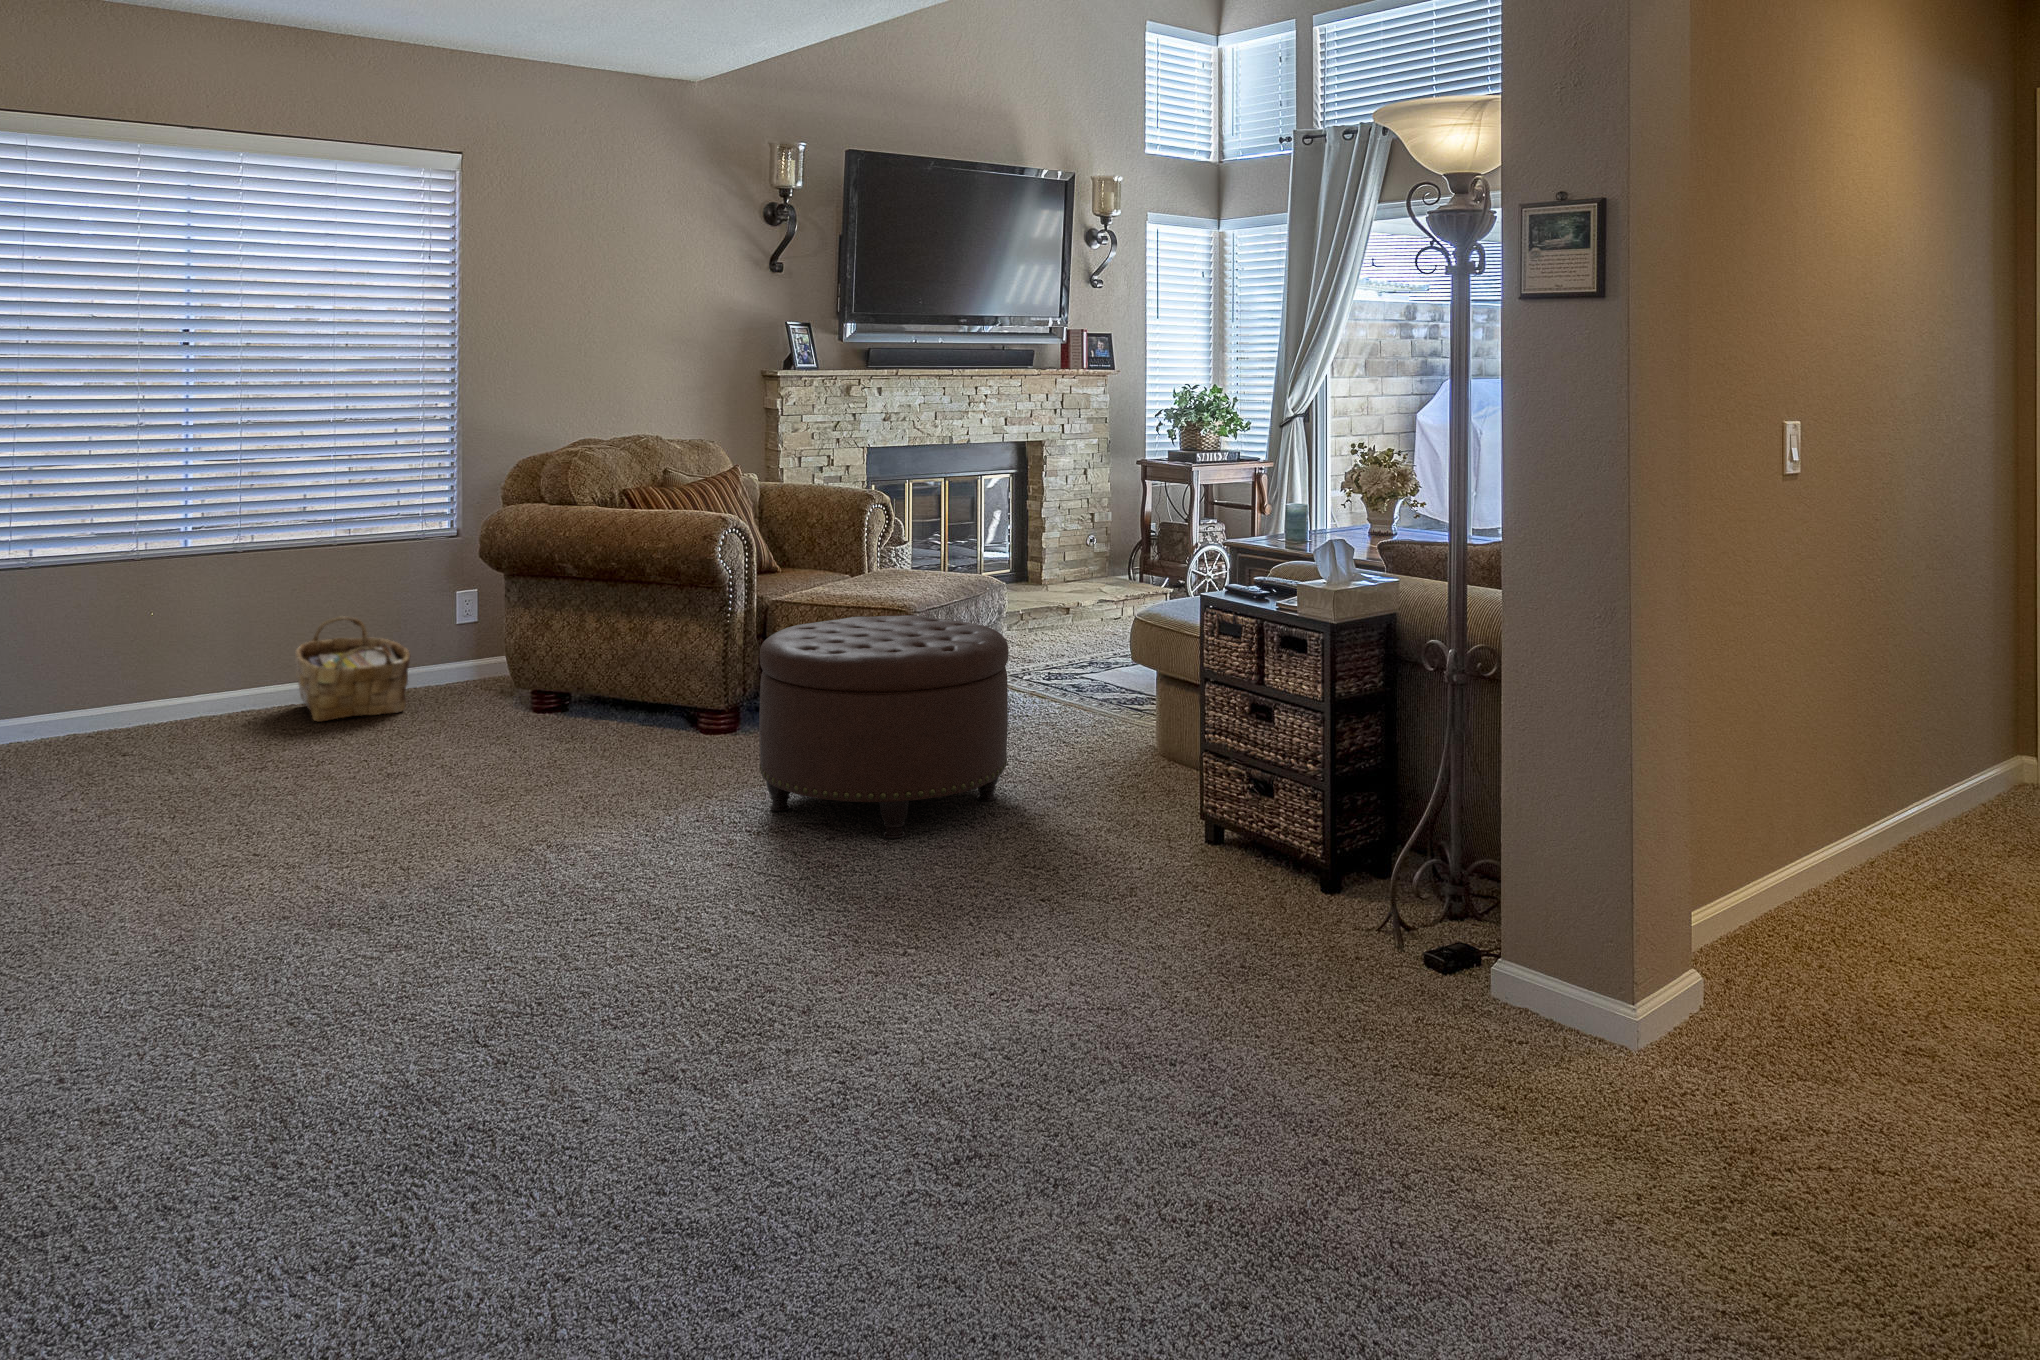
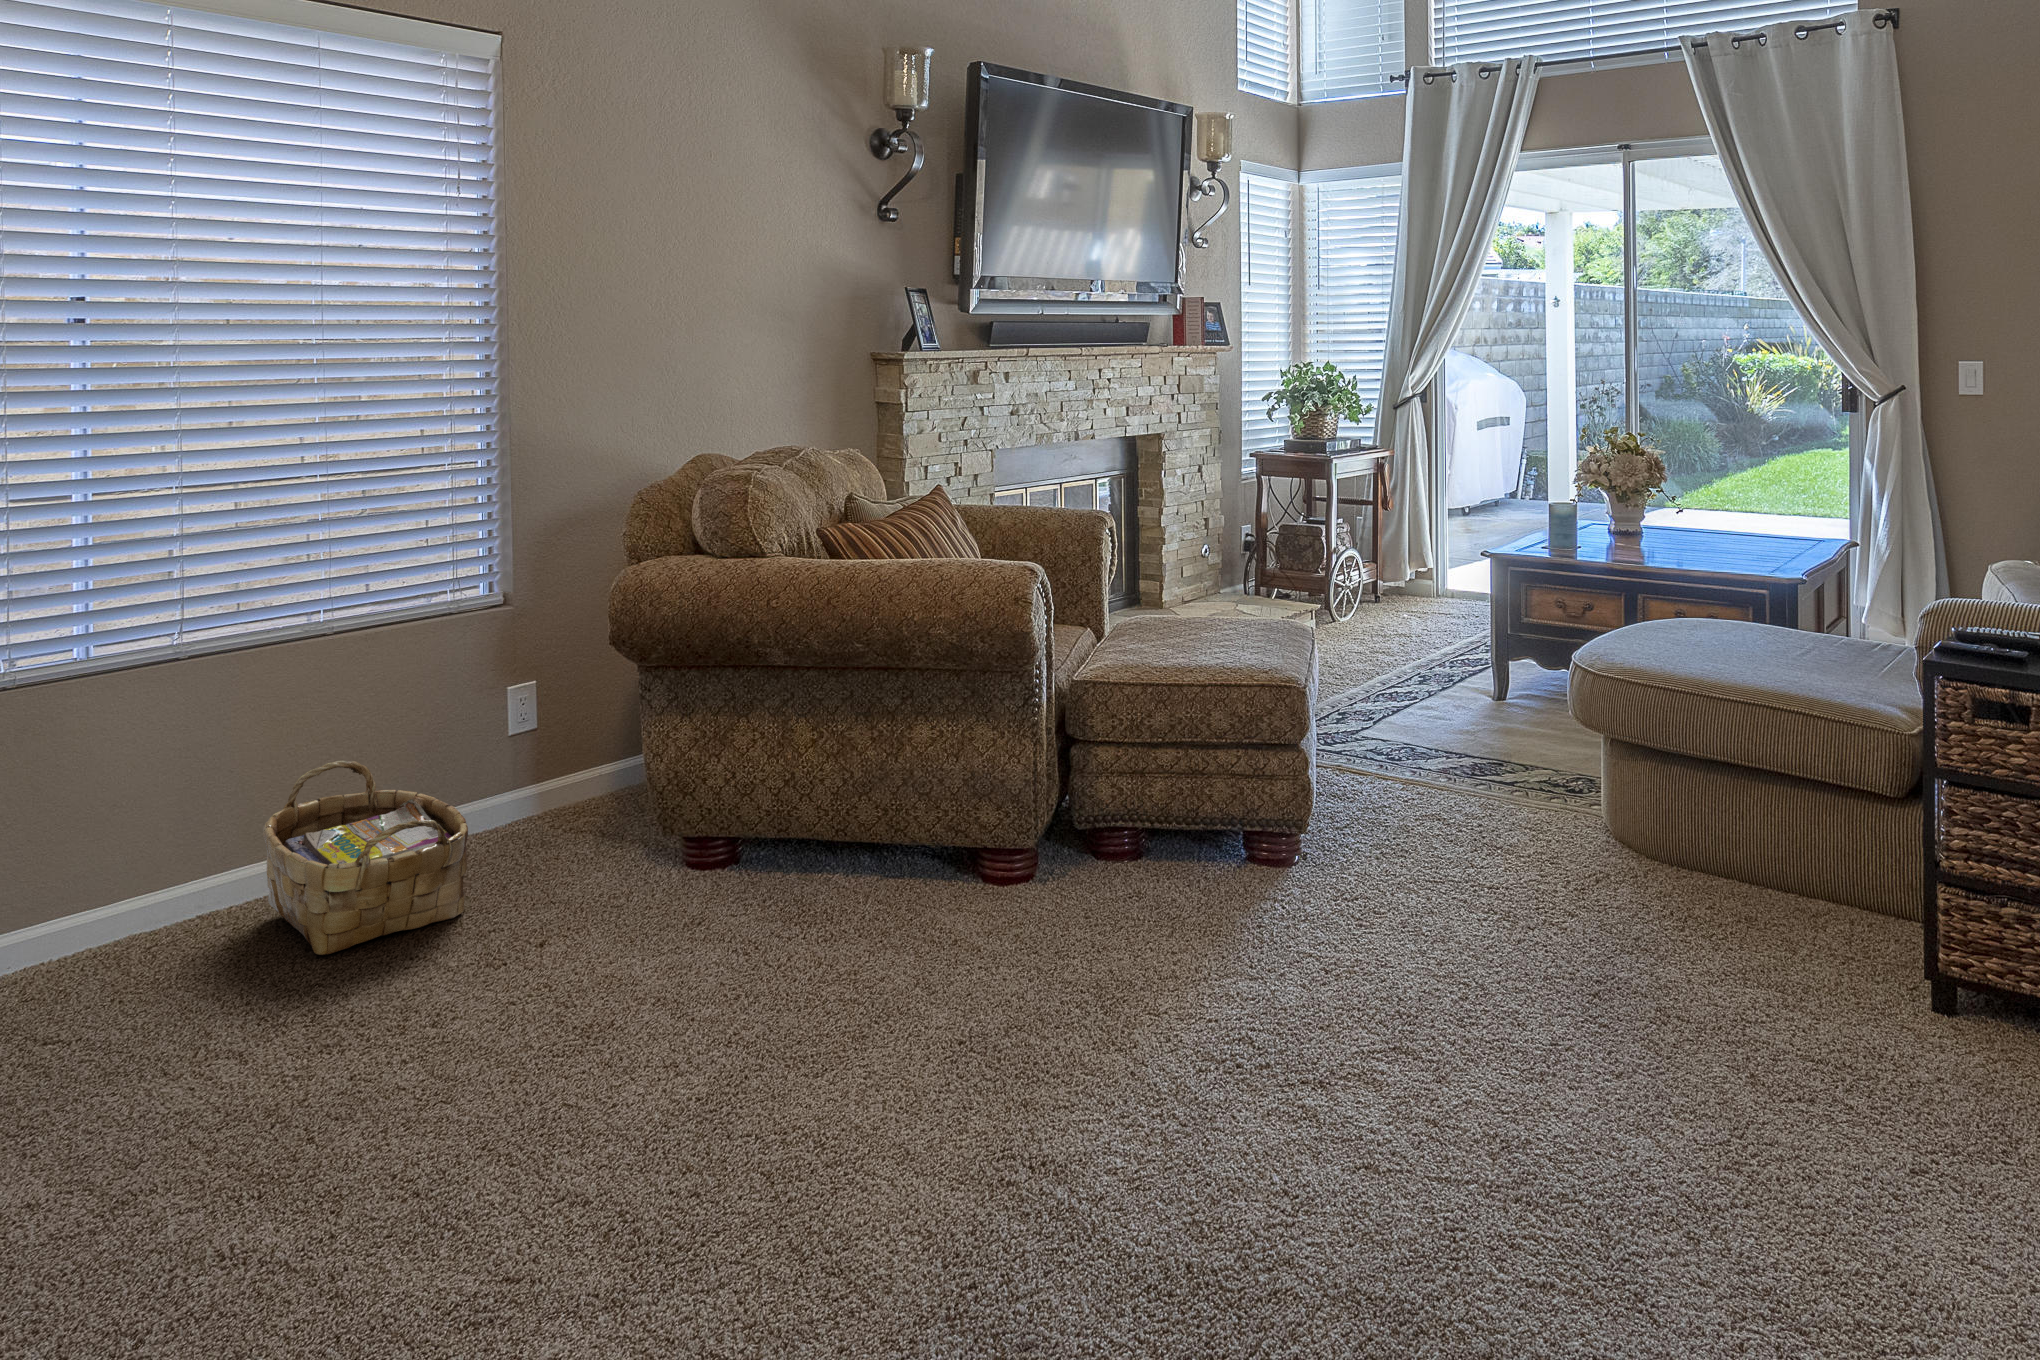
ottoman: present [759,615,1009,839] -> none [1250,727,1671,1148]

